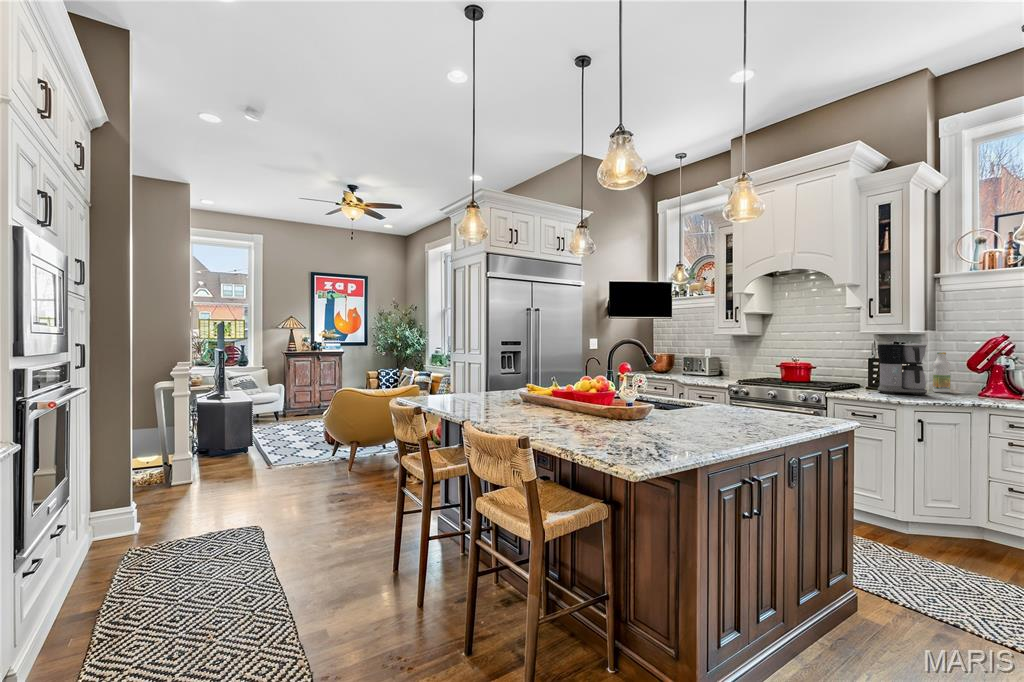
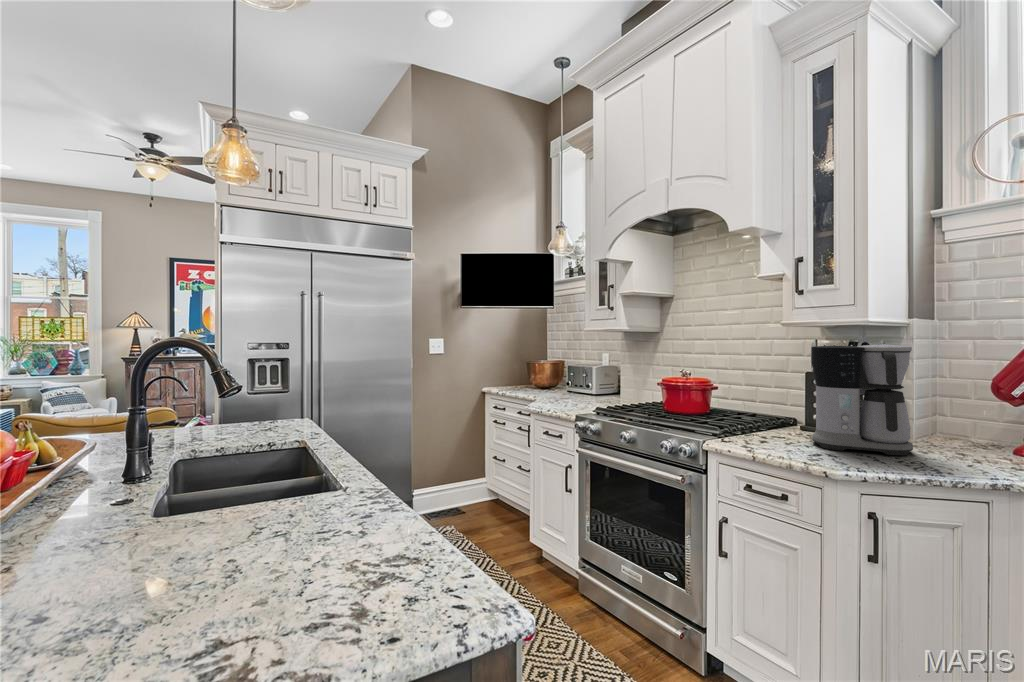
bottle: present [933,352,950,392] -> none [925,362,962,446]

